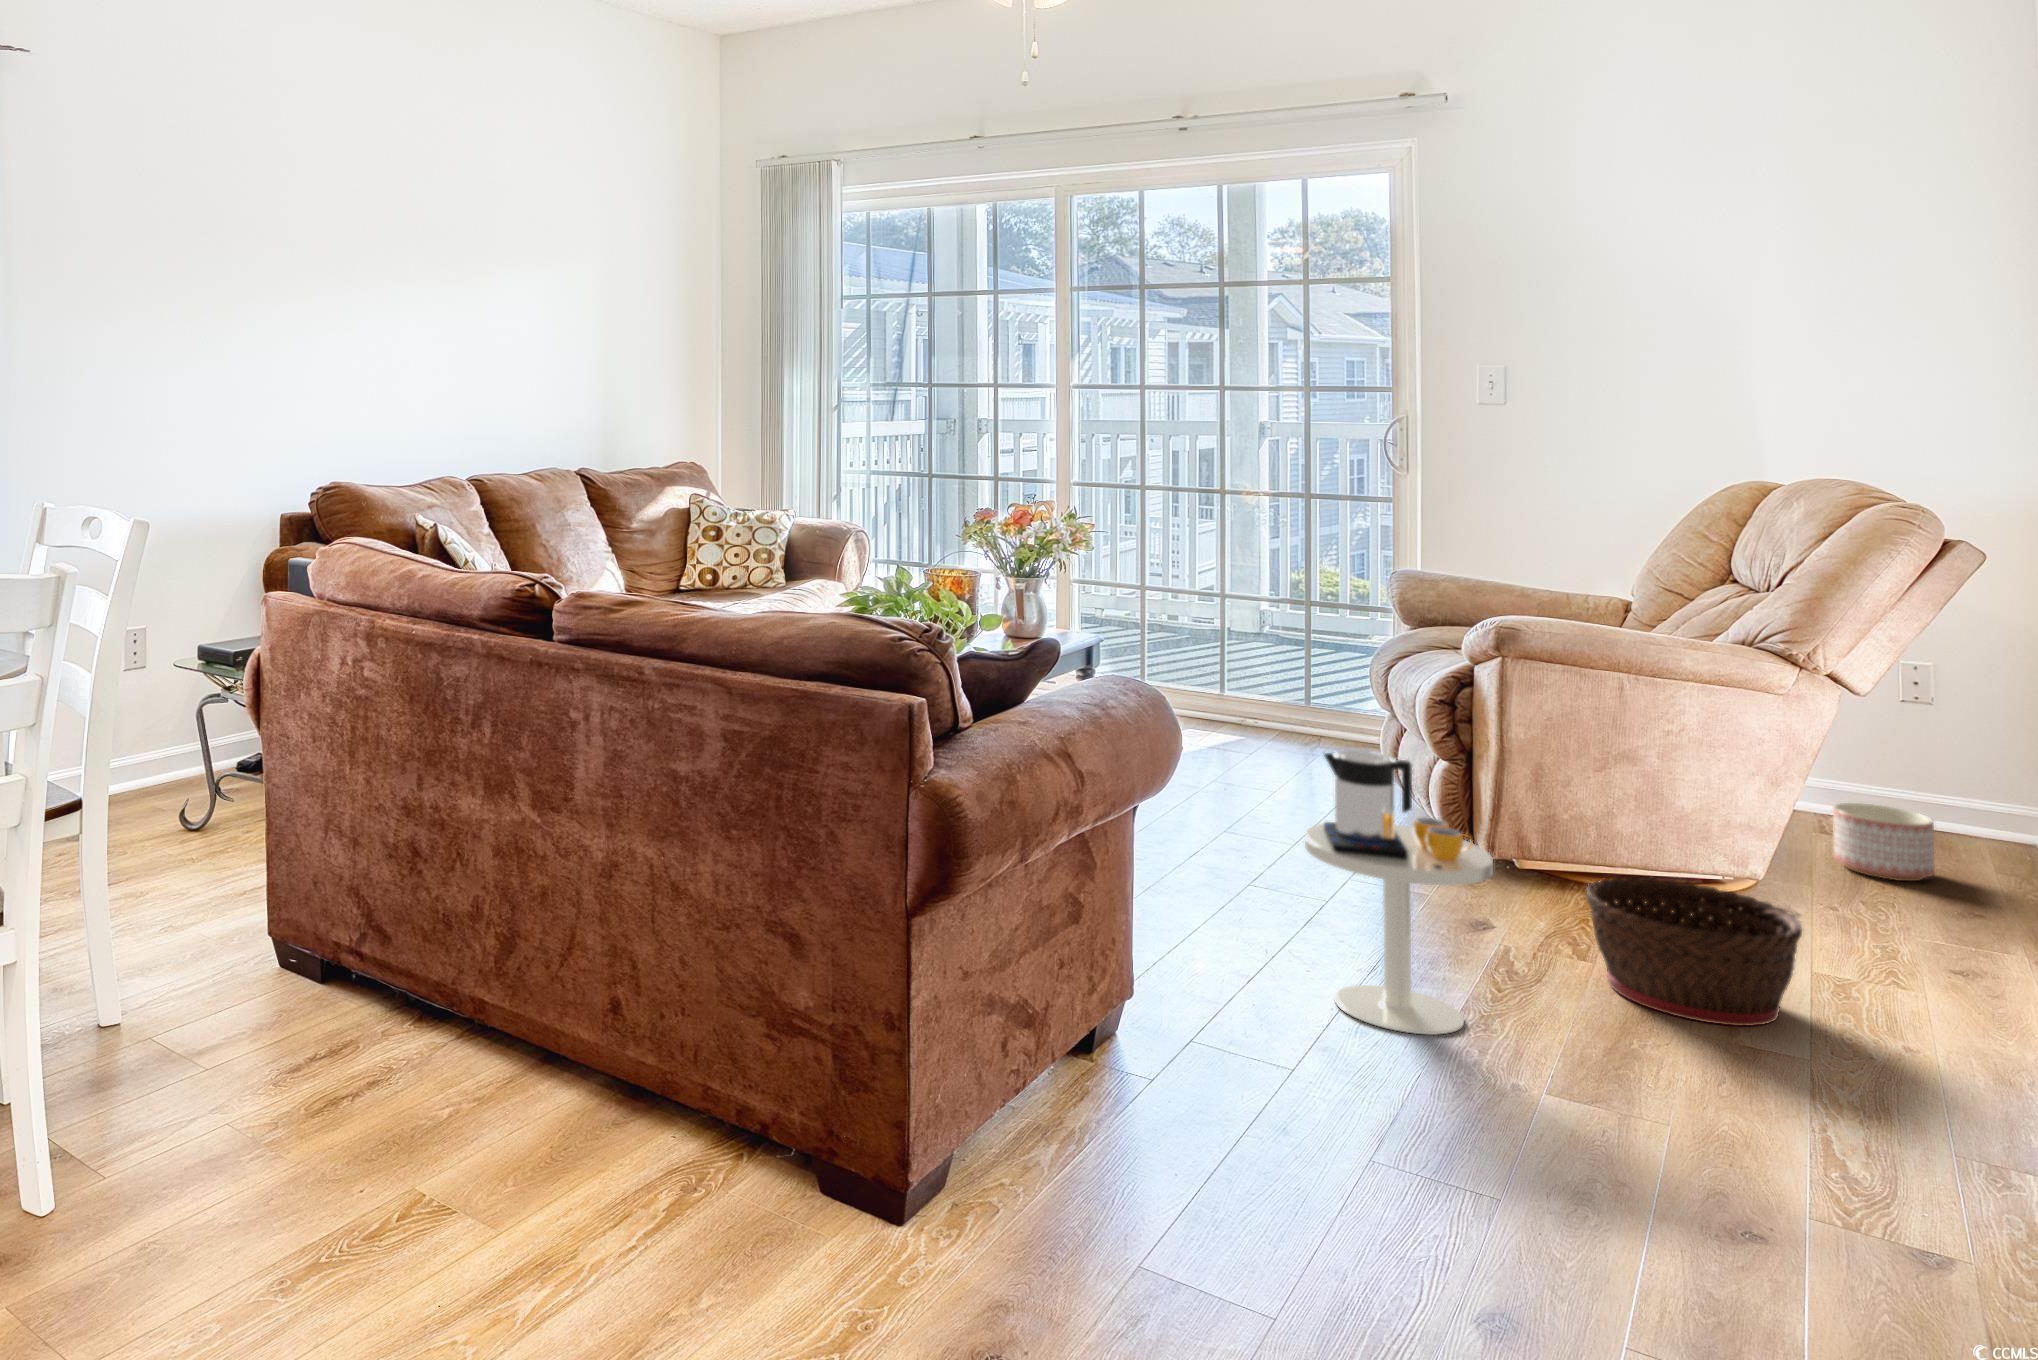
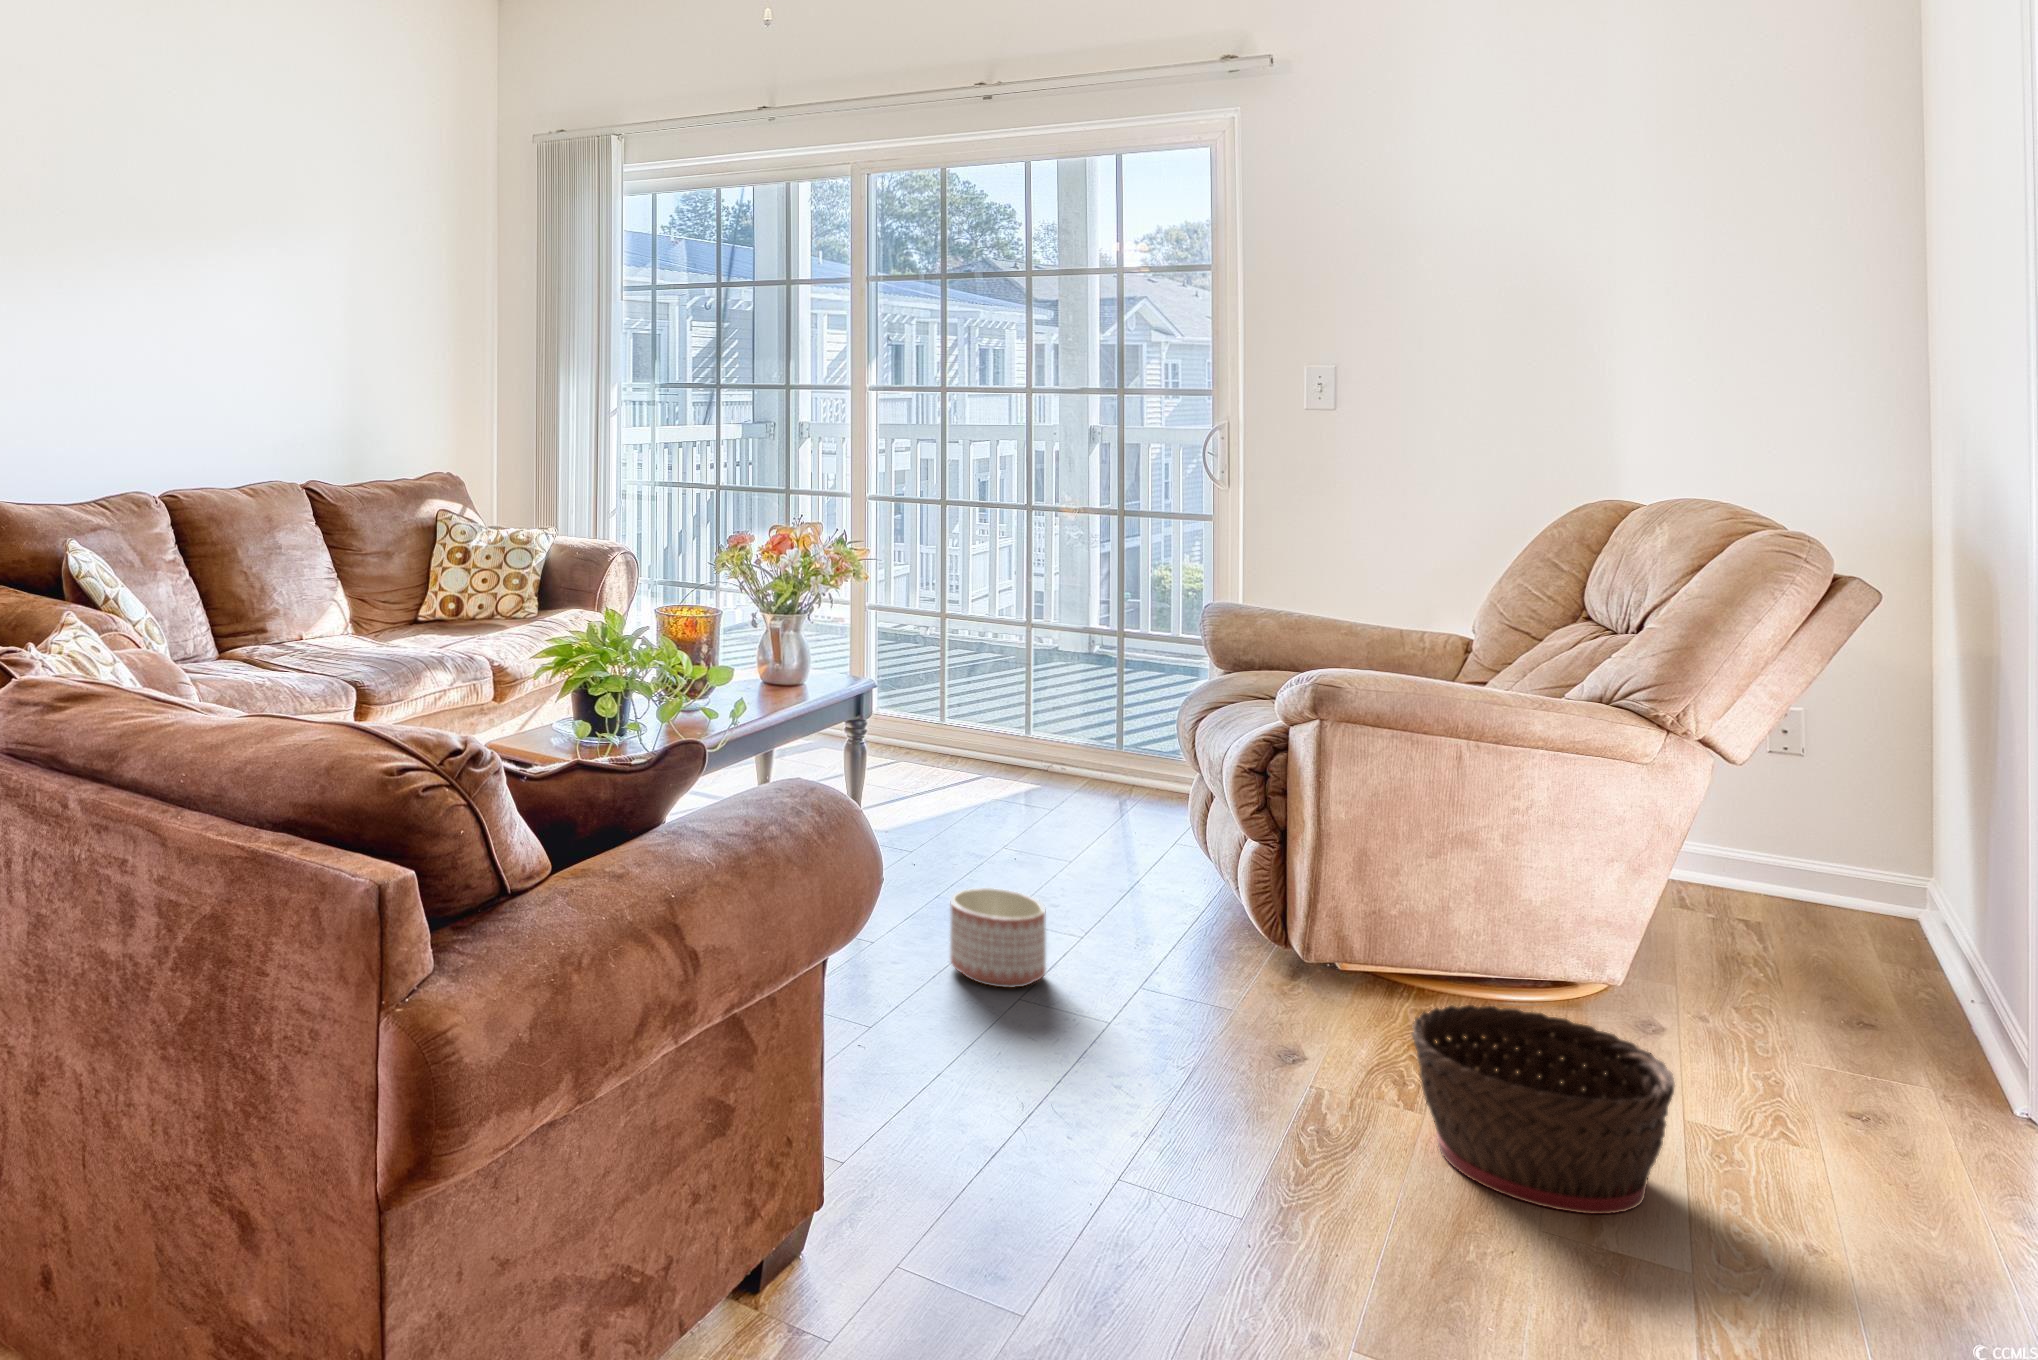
side table: present [1305,750,1493,1035] -> none [1060,858,1292,1243]
planter: present [1833,803,1935,881] -> present [950,888,1046,988]

